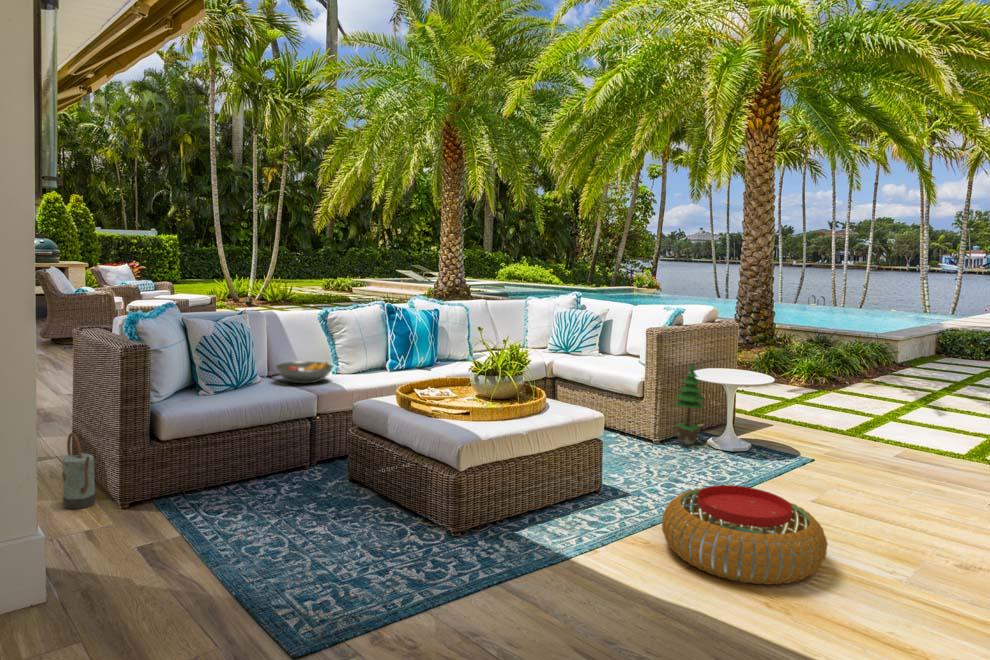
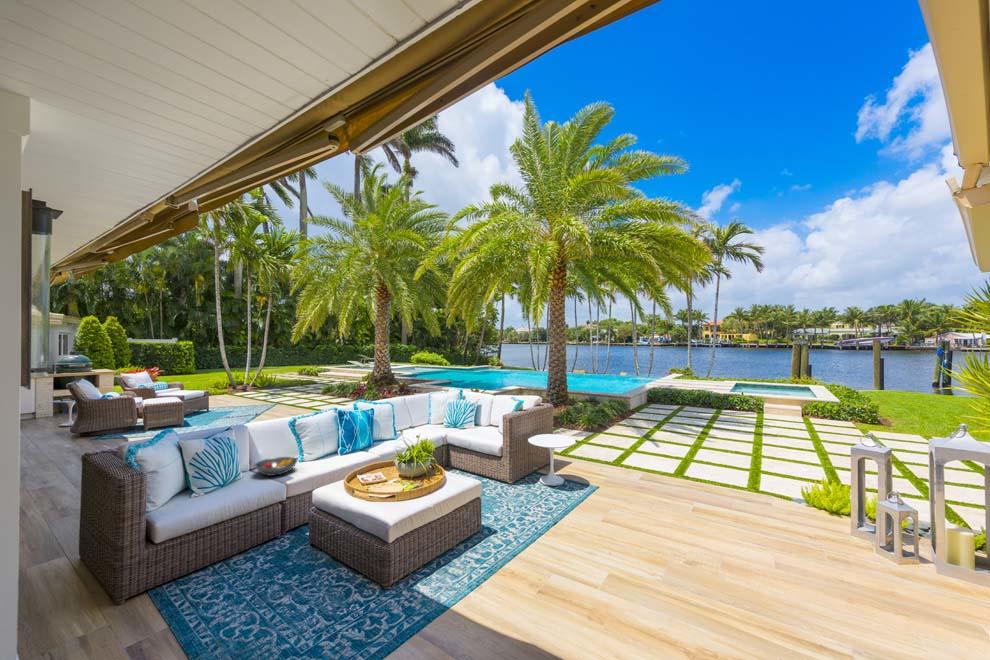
potted tree: present [674,363,704,446] -> none [520,433,539,485]
watering can: present [62,433,95,509] -> none [68,546,99,611]
pouf: present [662,485,828,585] -> none [521,527,620,601]

